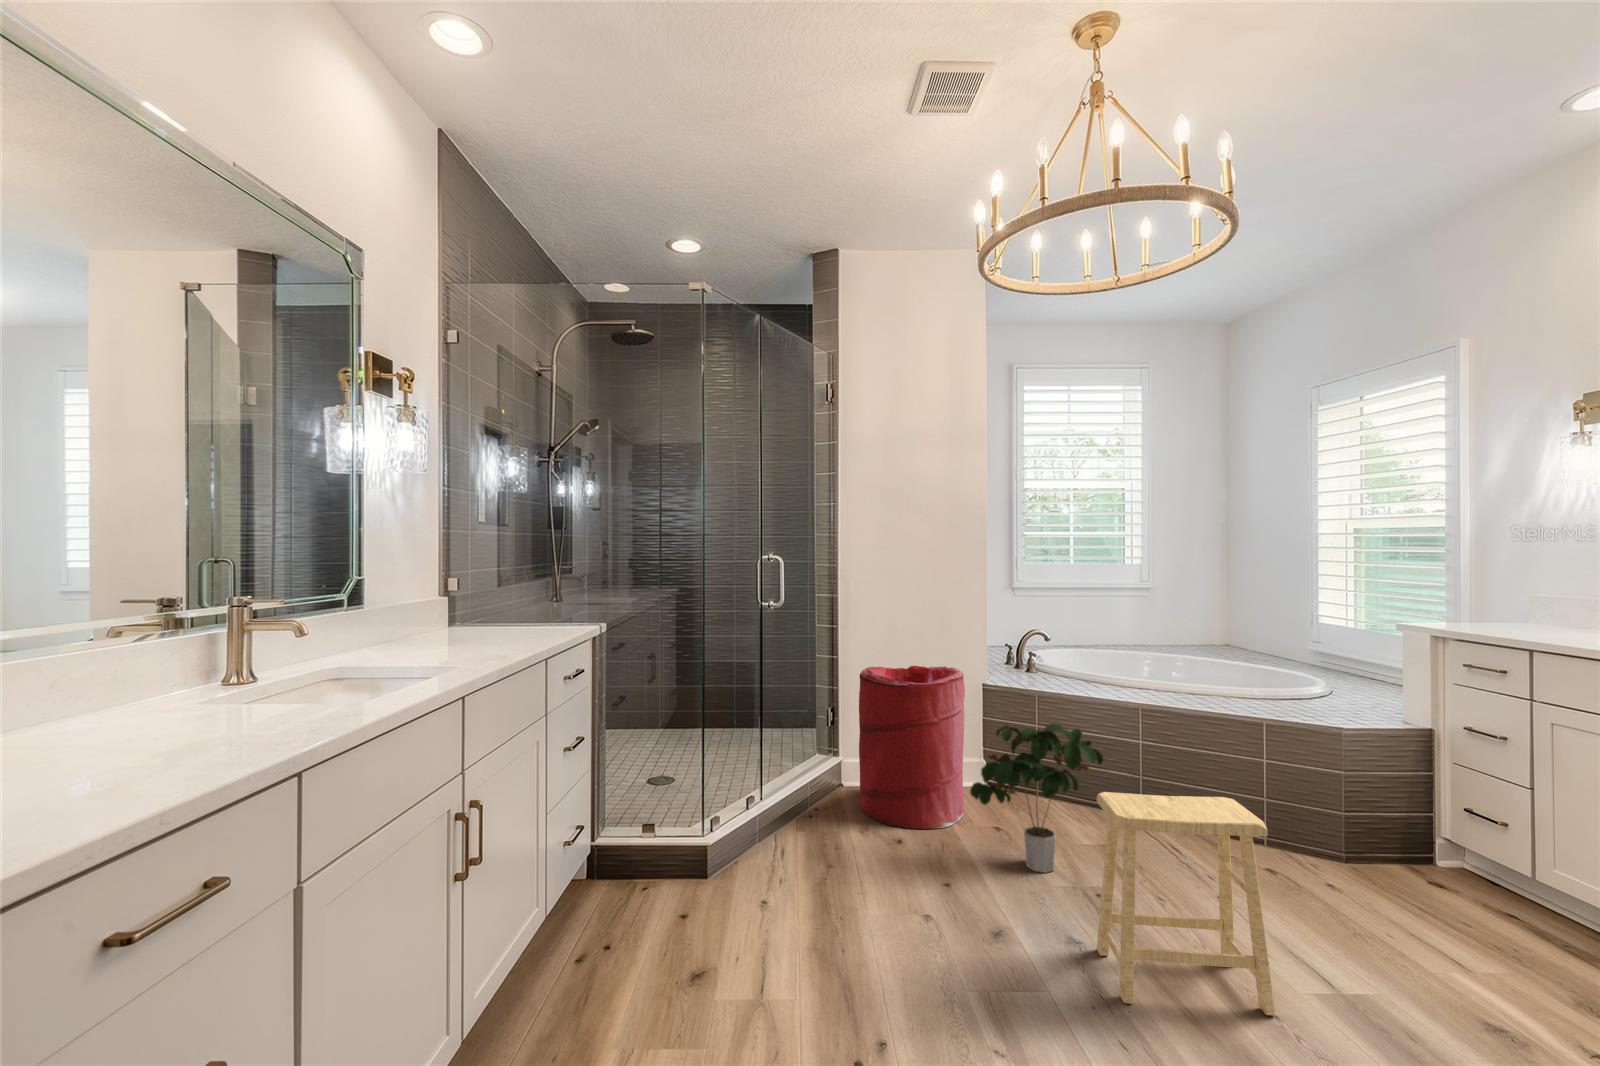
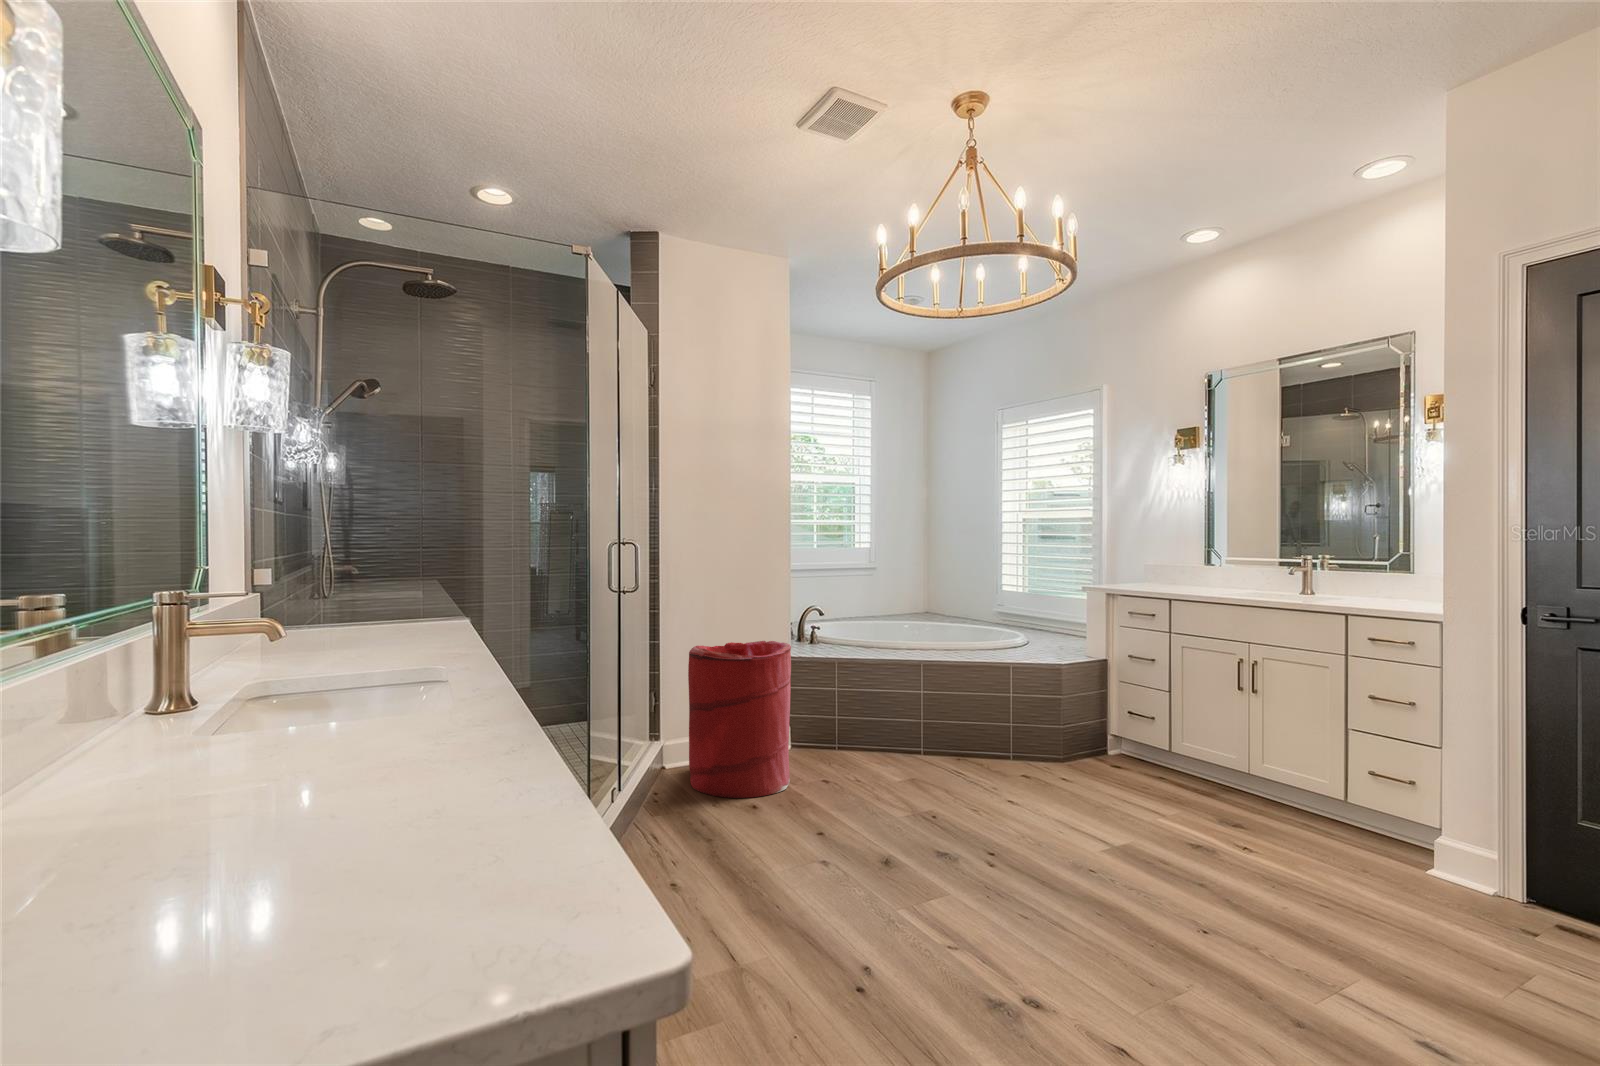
potted plant: present [970,724,1103,873] -> none [827,679,925,810]
footstool: present [1097,792,1276,1016] -> none [963,715,1092,885]

